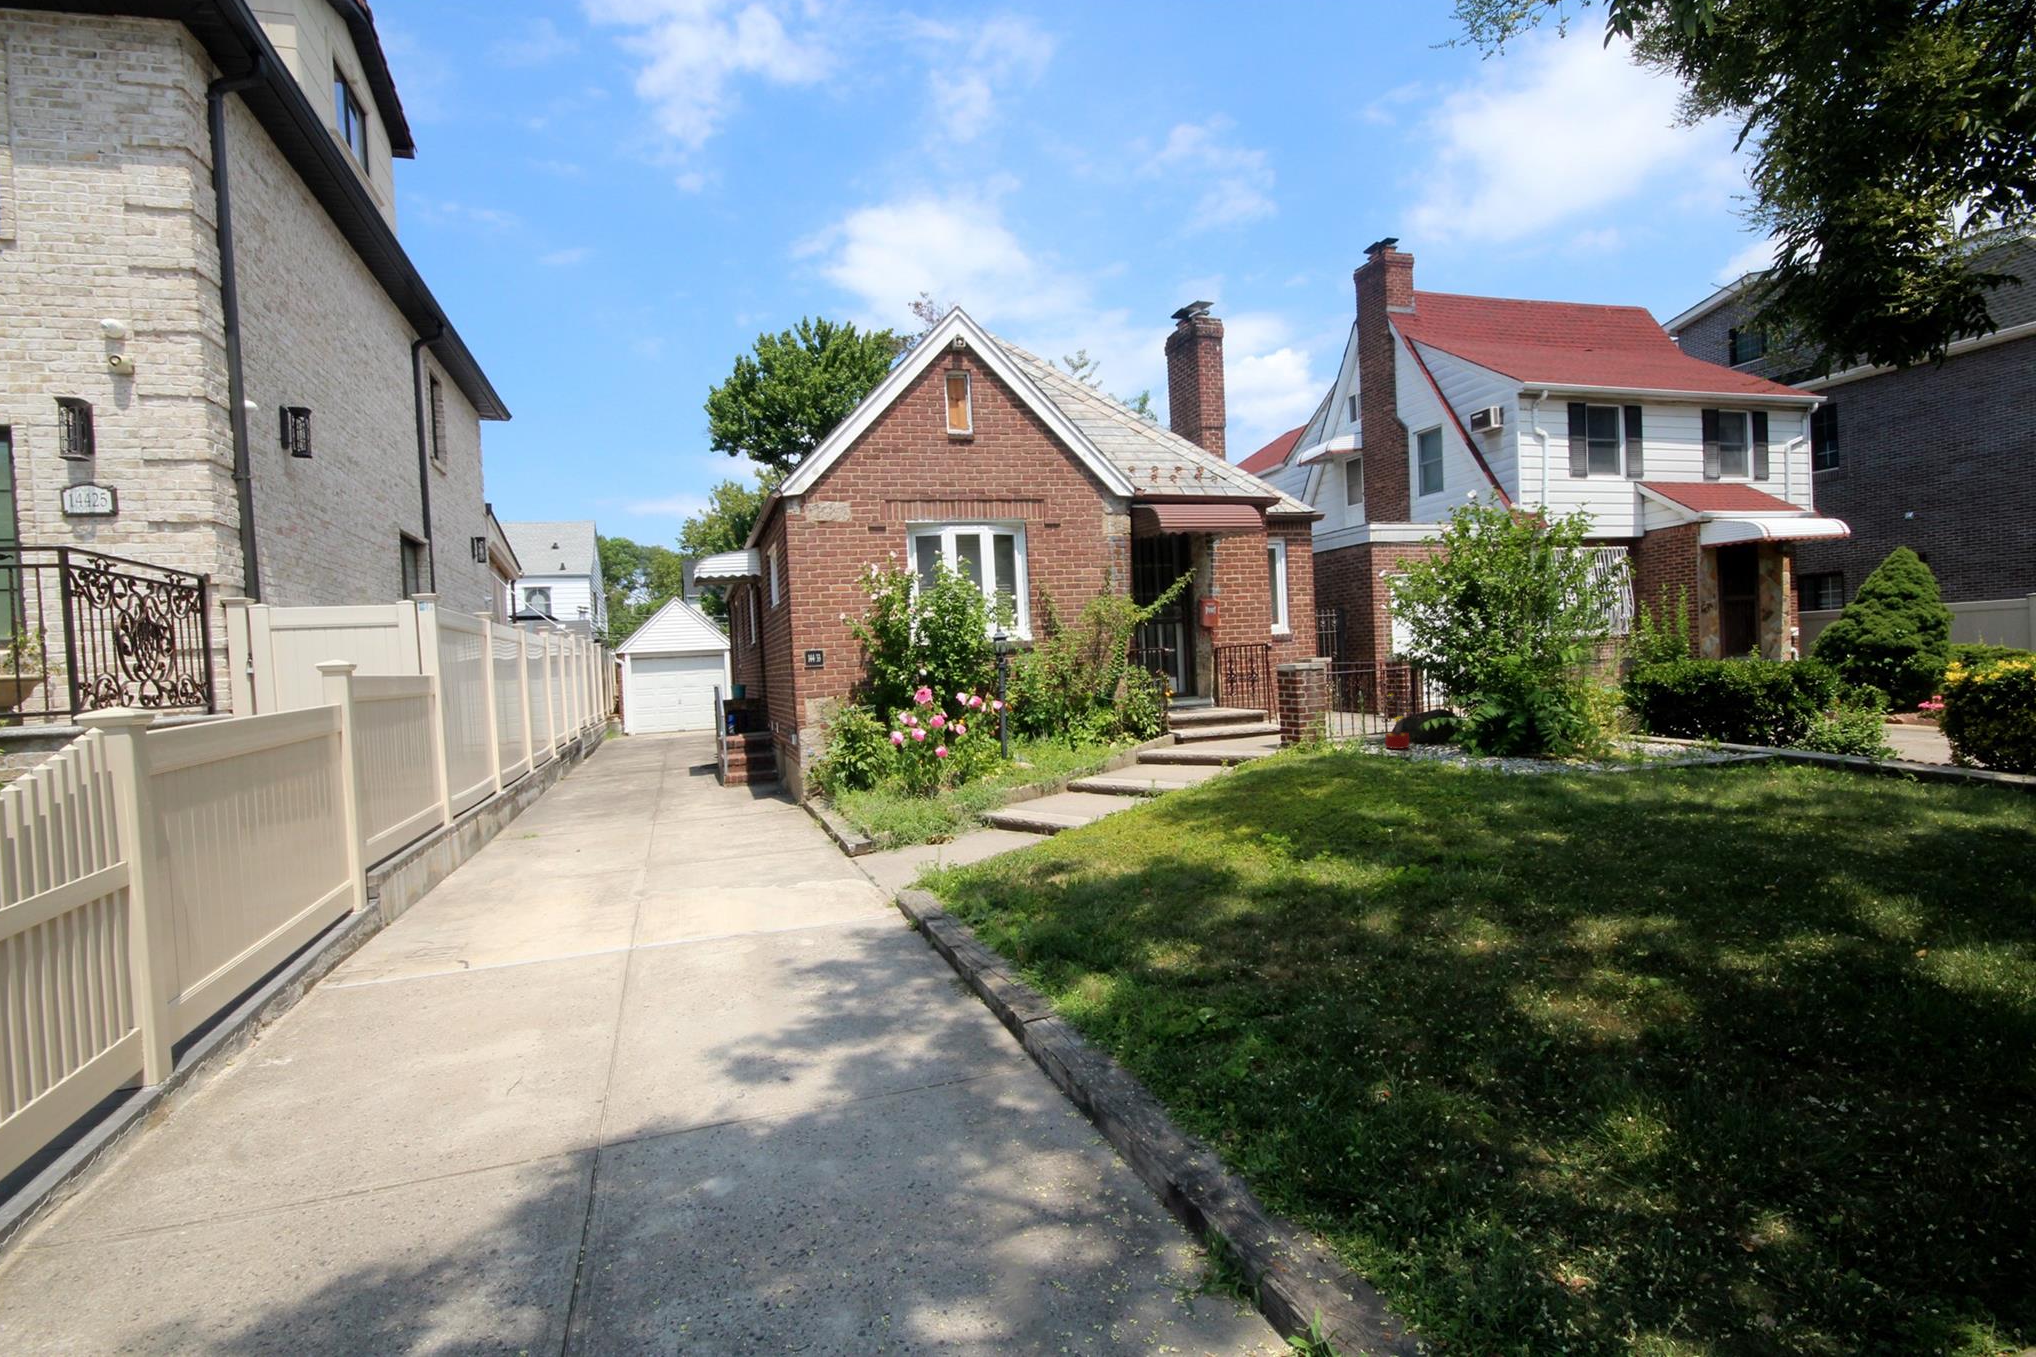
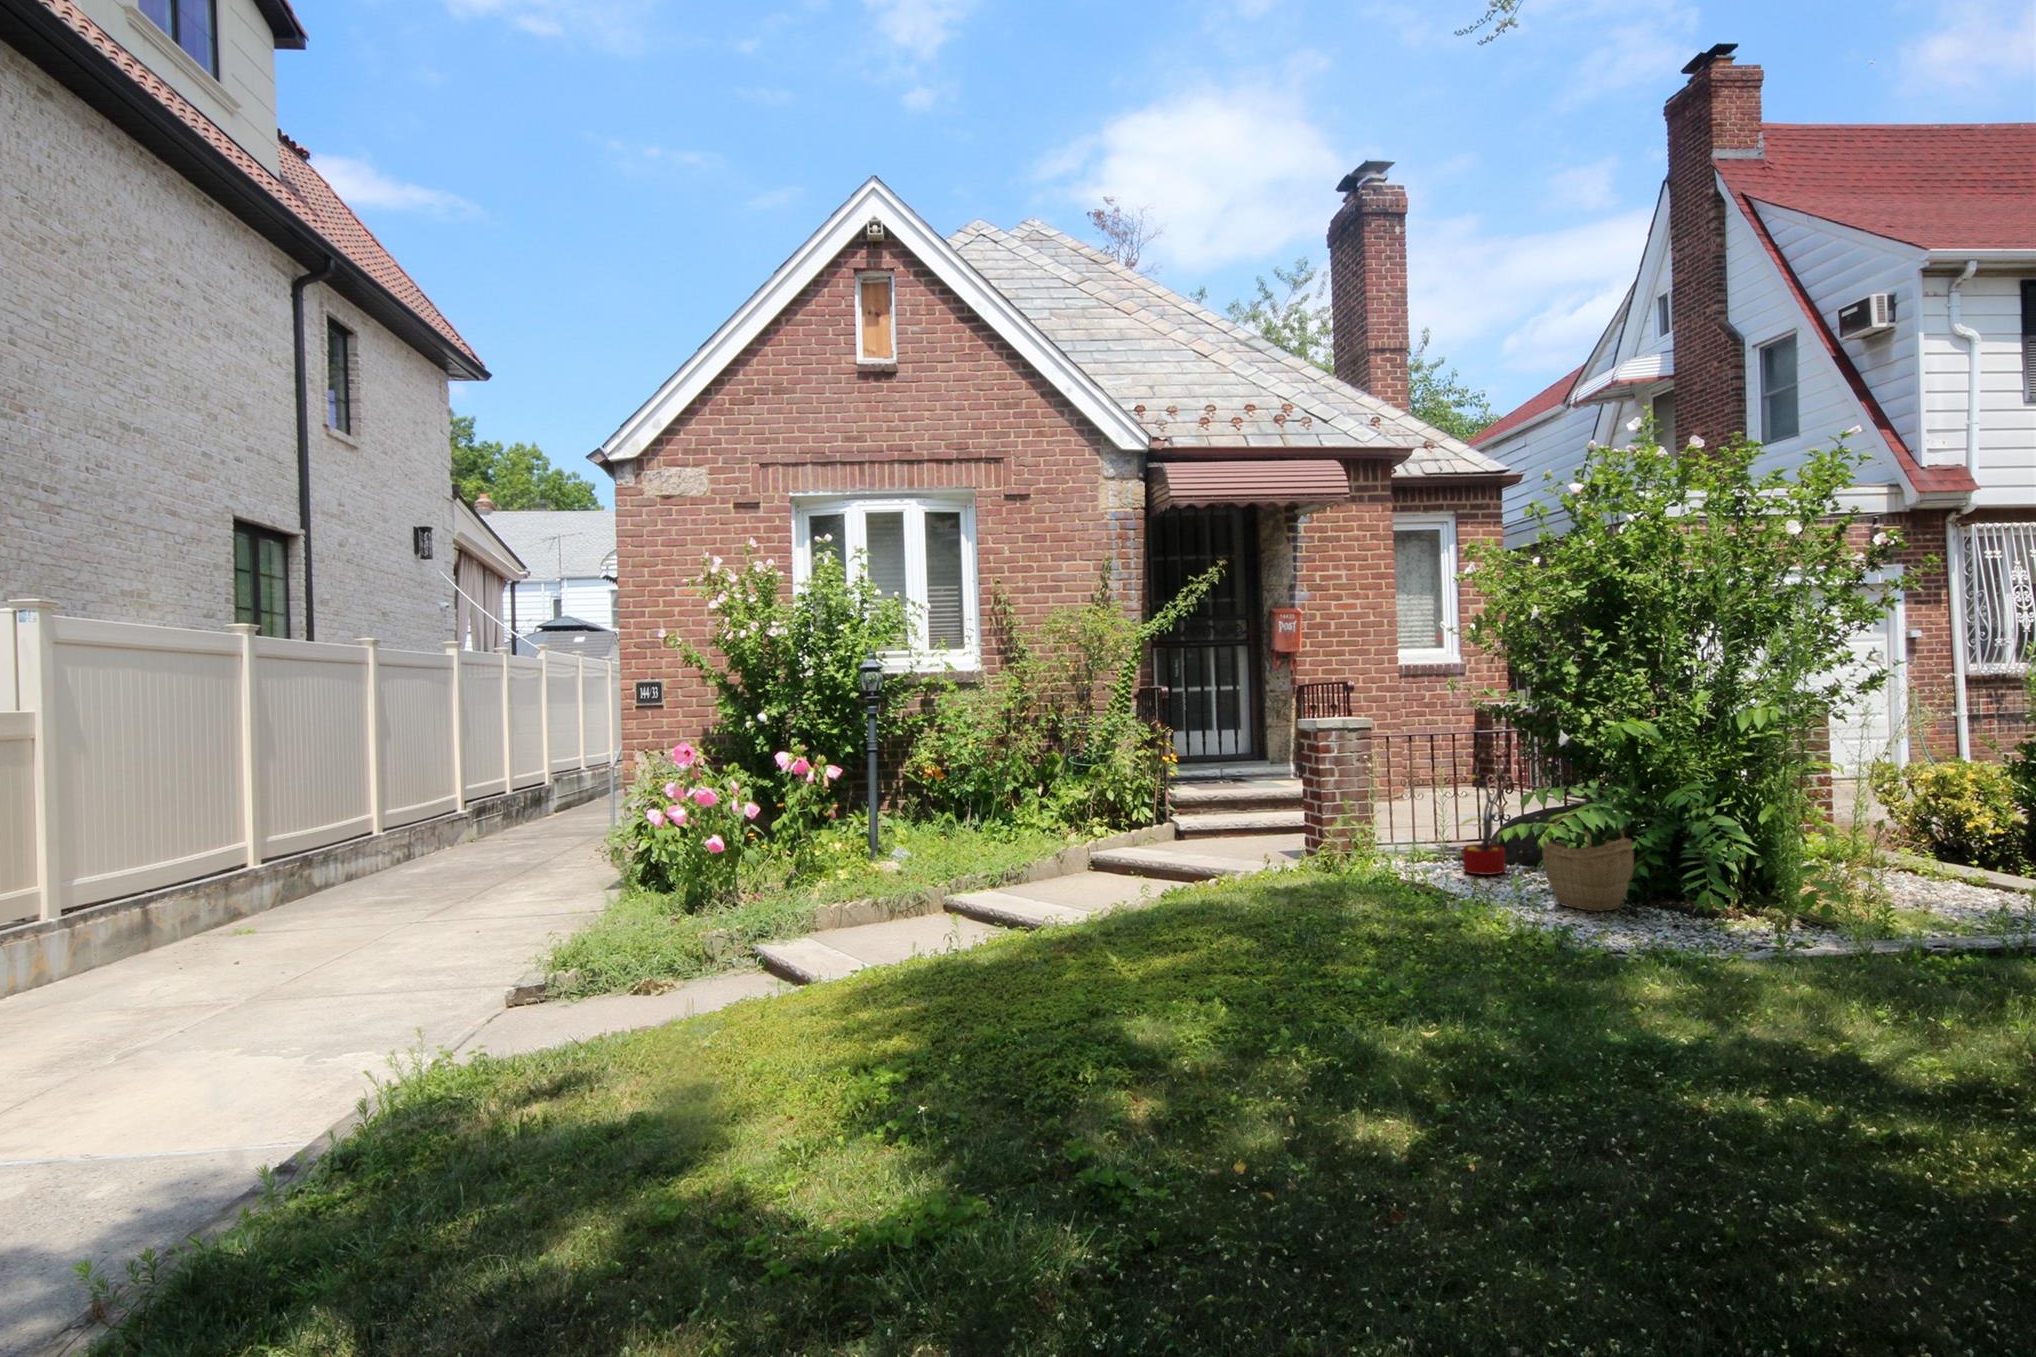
woven basket: none [1450,708,1499,761] -> present [1543,815,1634,911]

